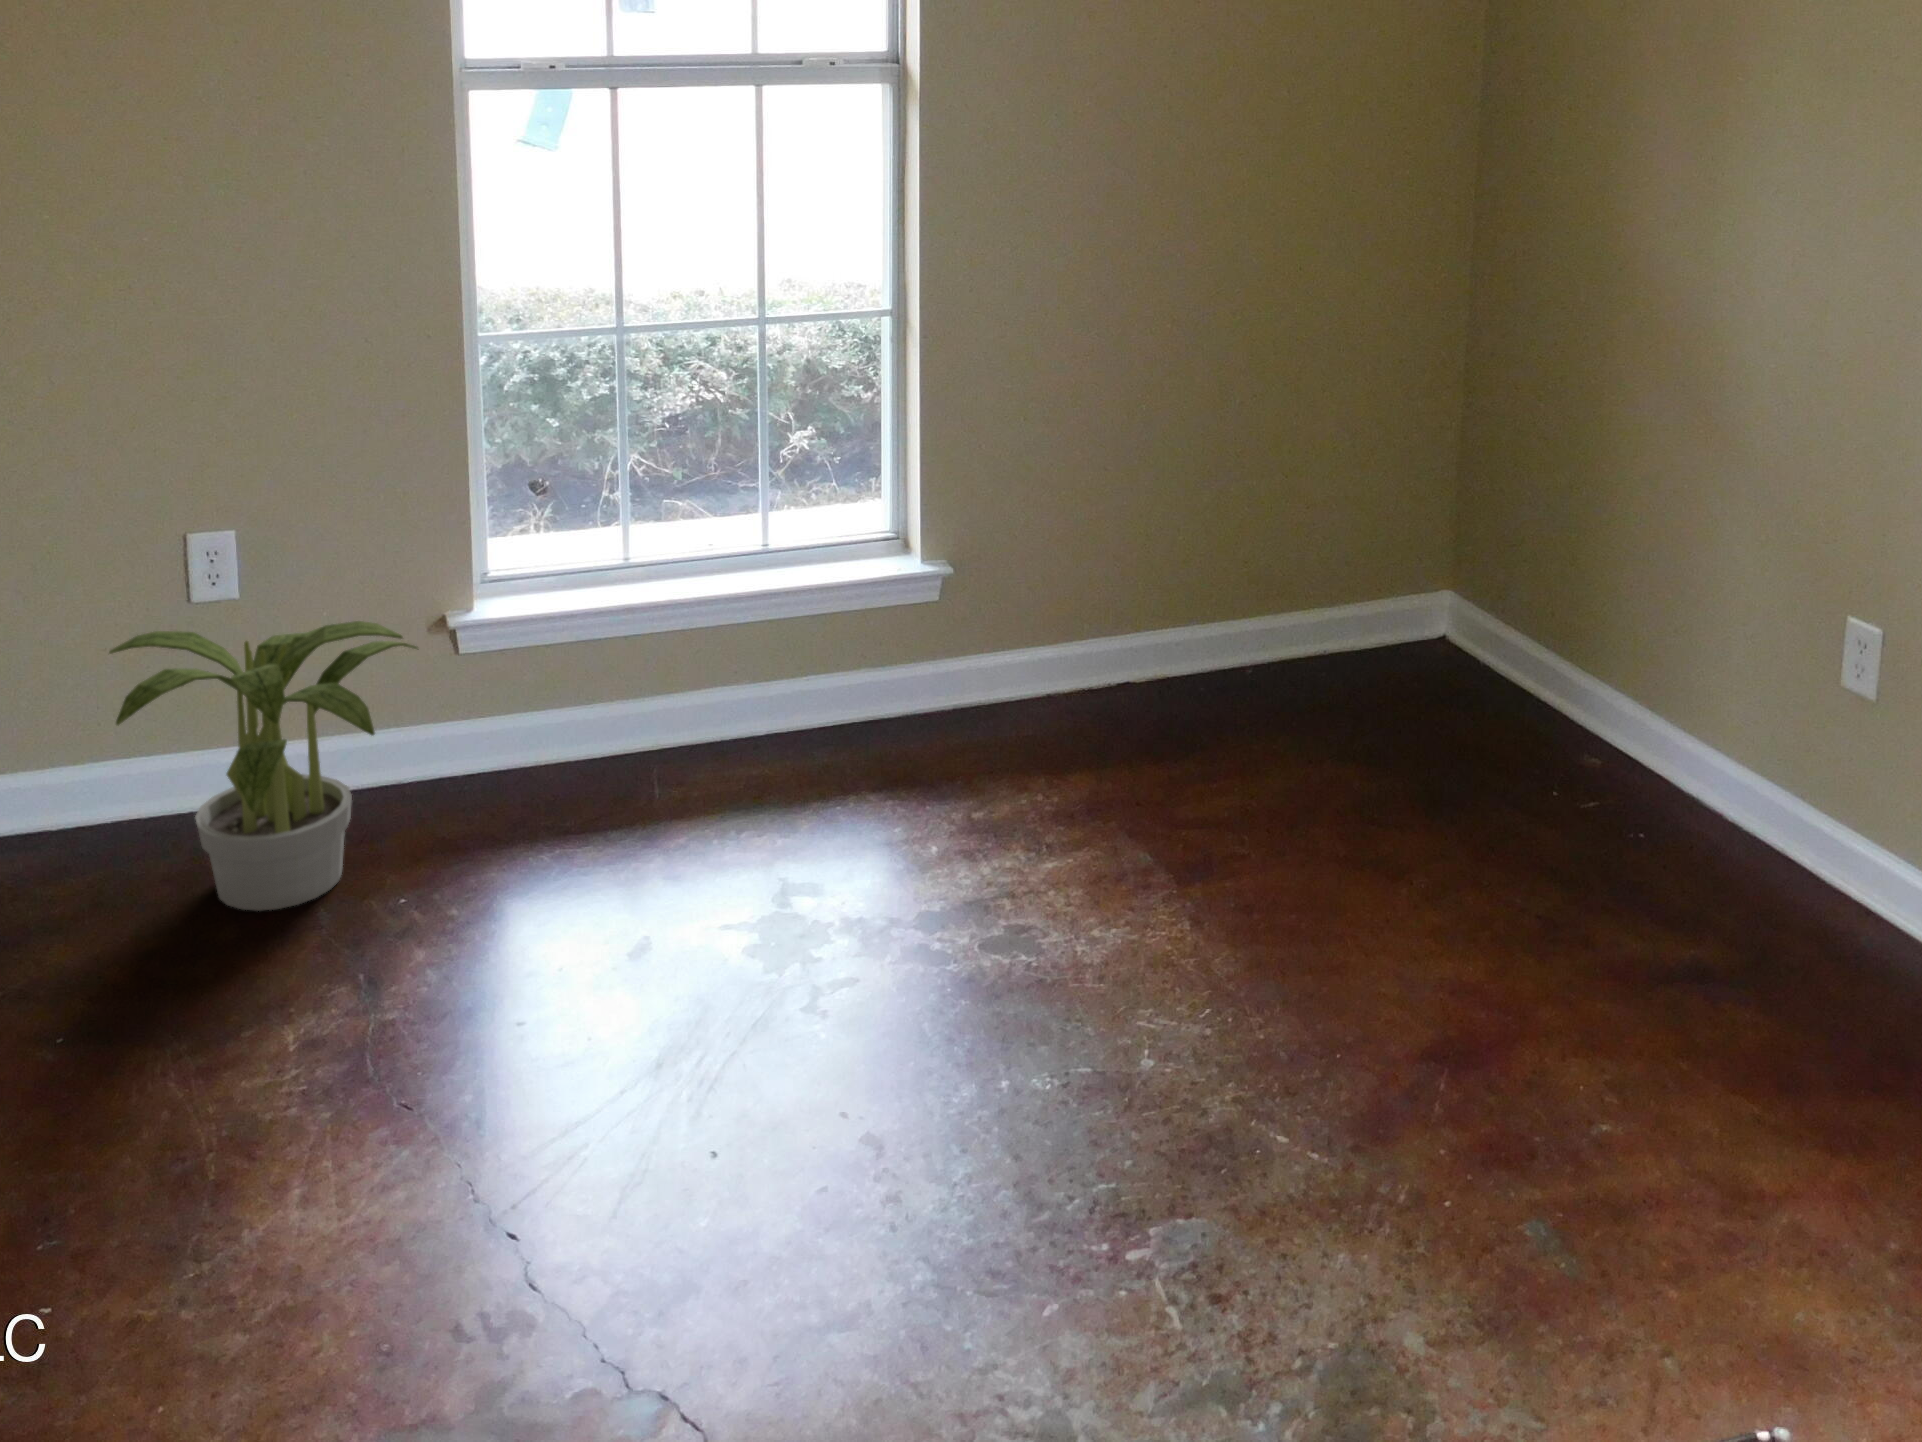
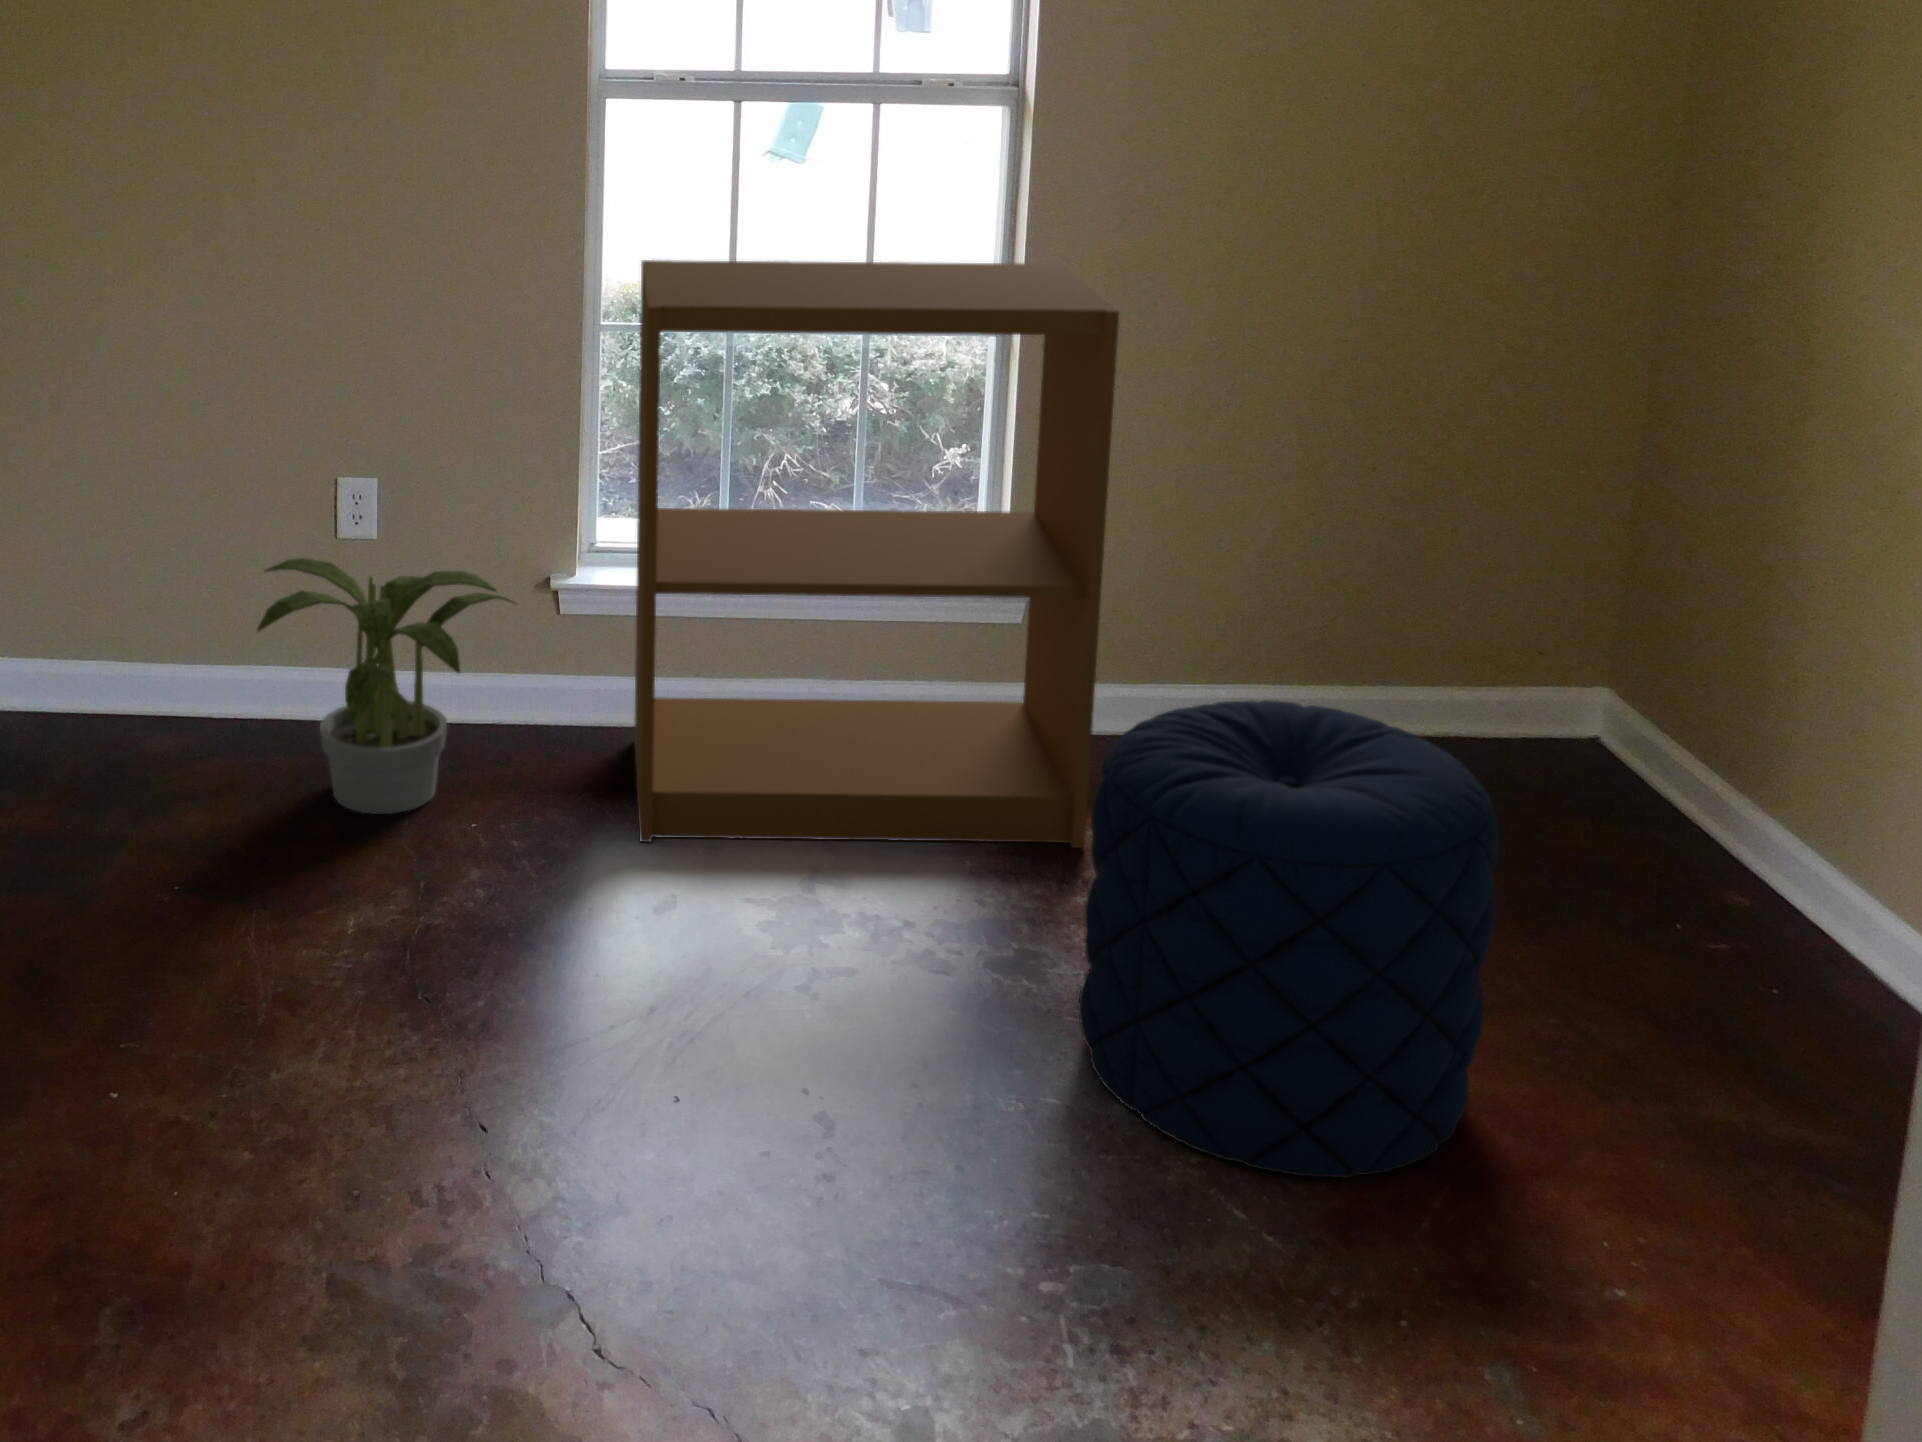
bookshelf: none [531,239,1040,884] -> present [634,260,1119,848]
pouf: none [1087,636,1453,1085] -> present [1078,700,1499,1178]

